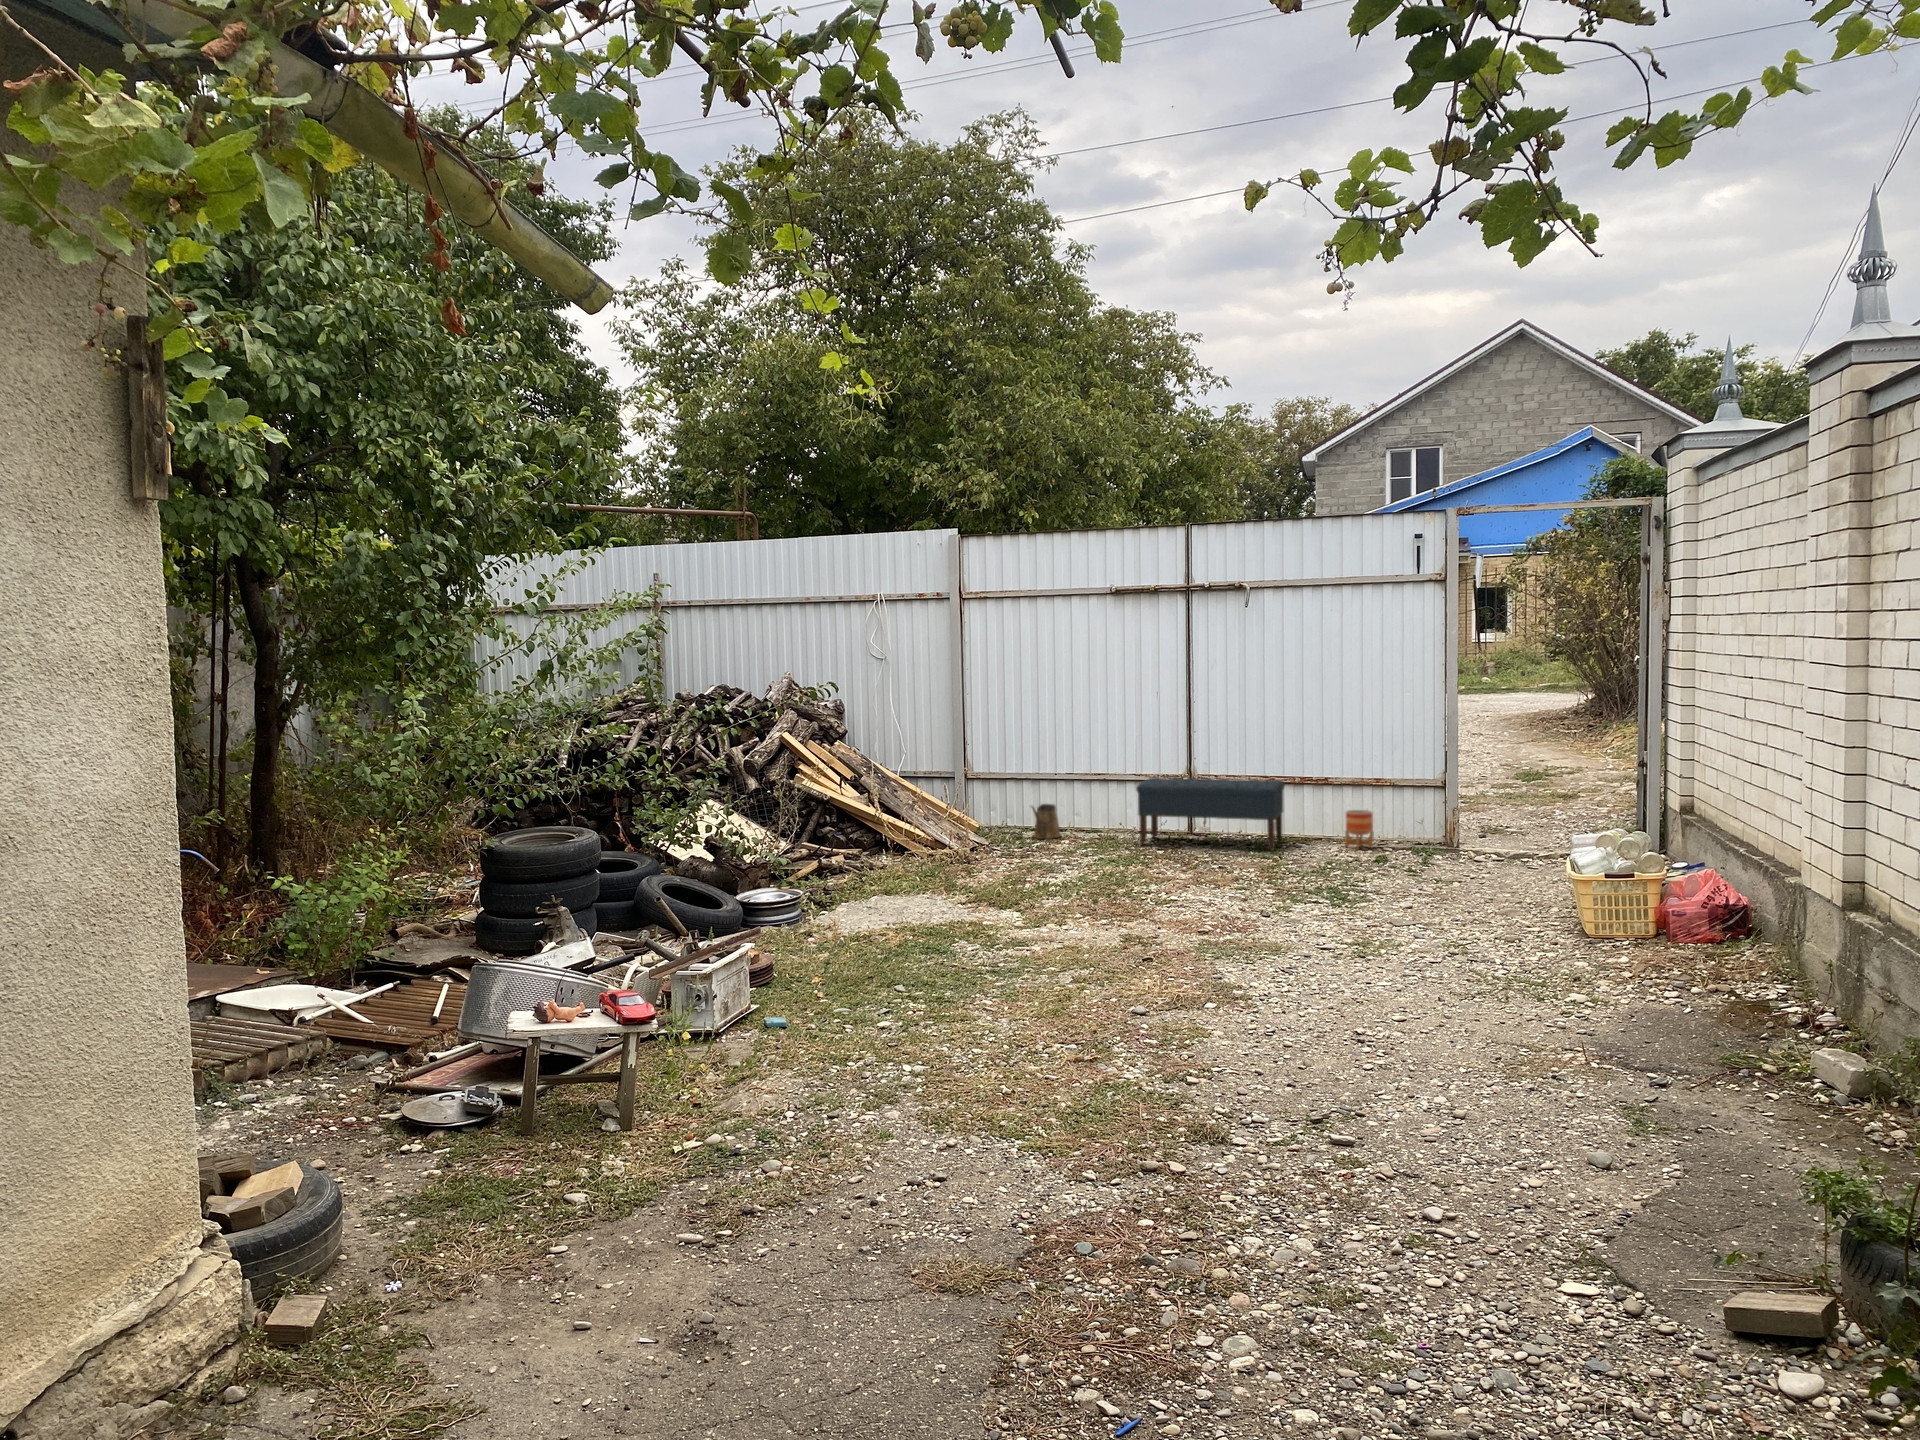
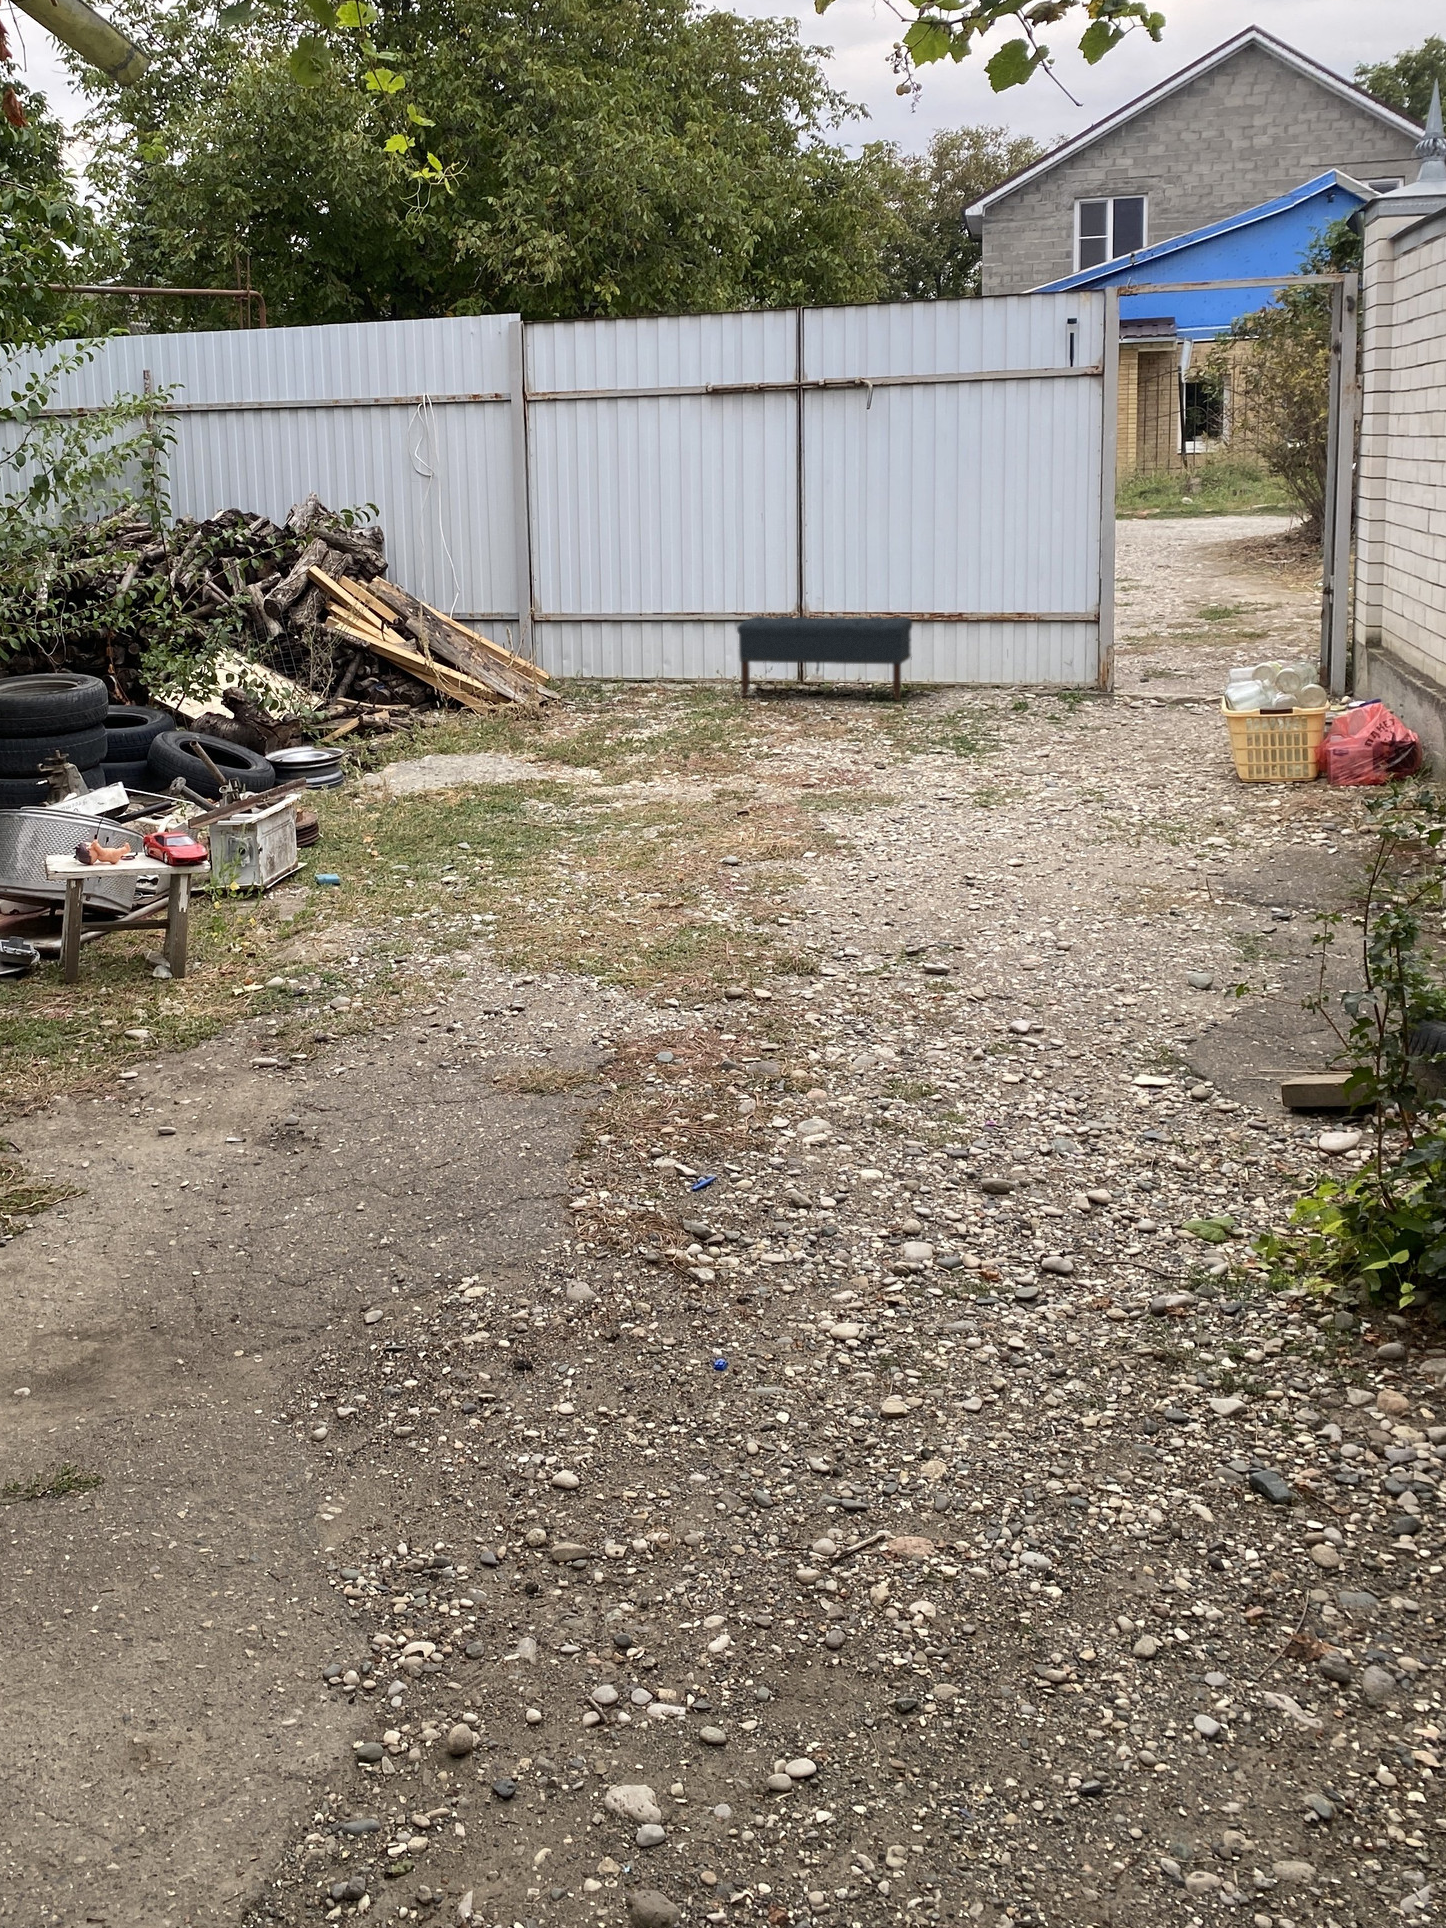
watering can: present [1032,804,1061,839] -> none [610,650,648,692]
planter: present [1345,810,1374,850] -> none [985,651,1018,699]

